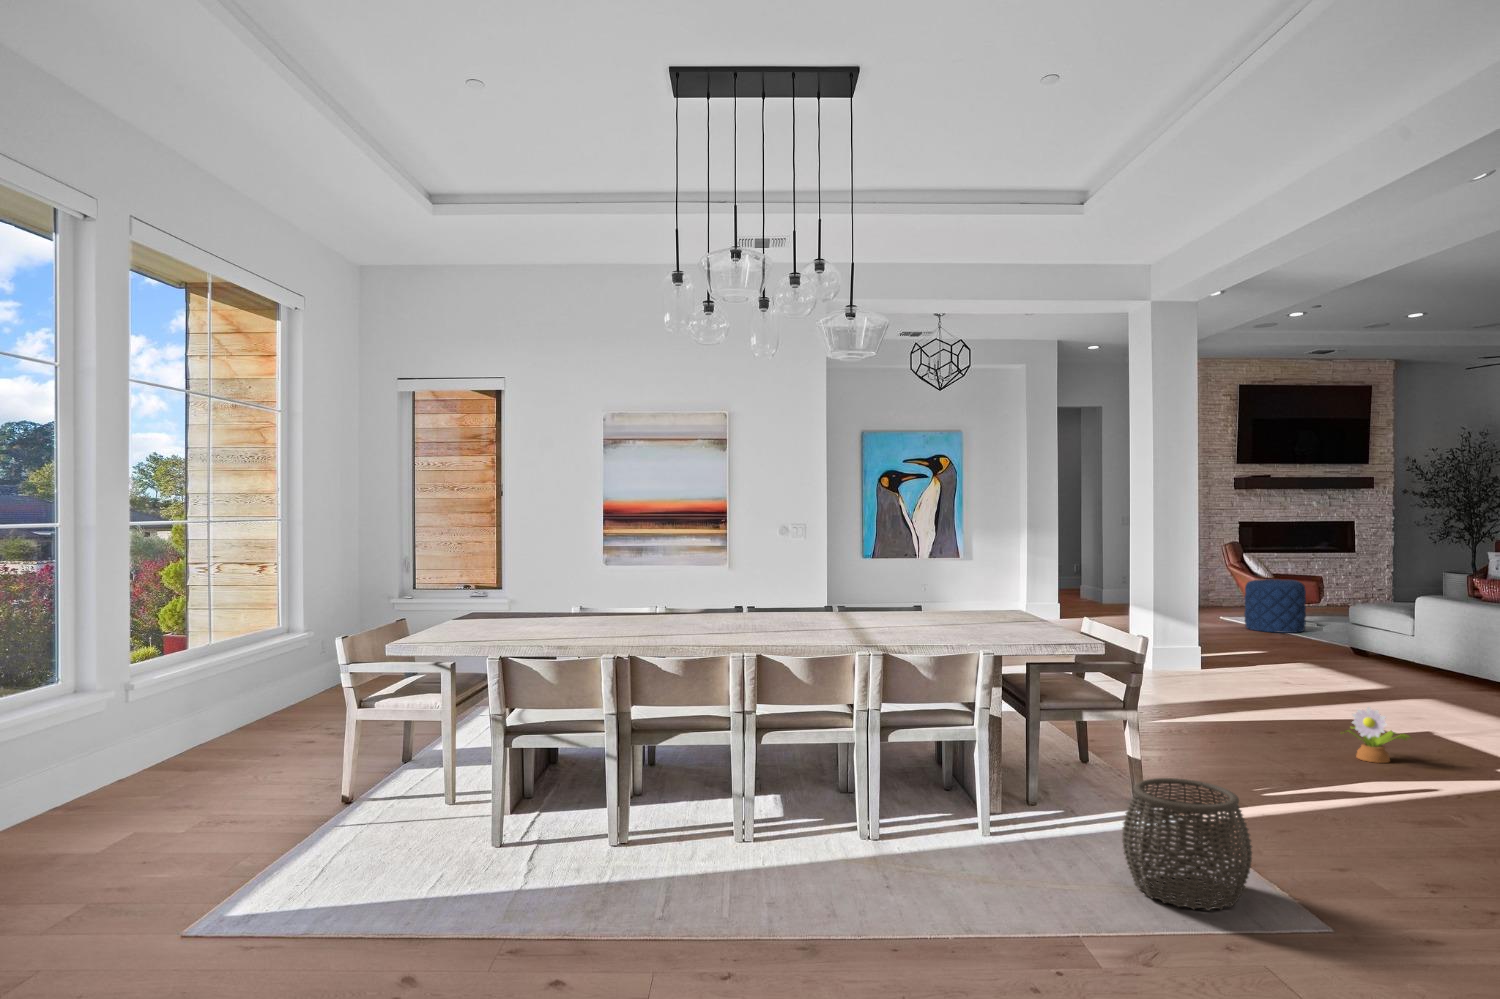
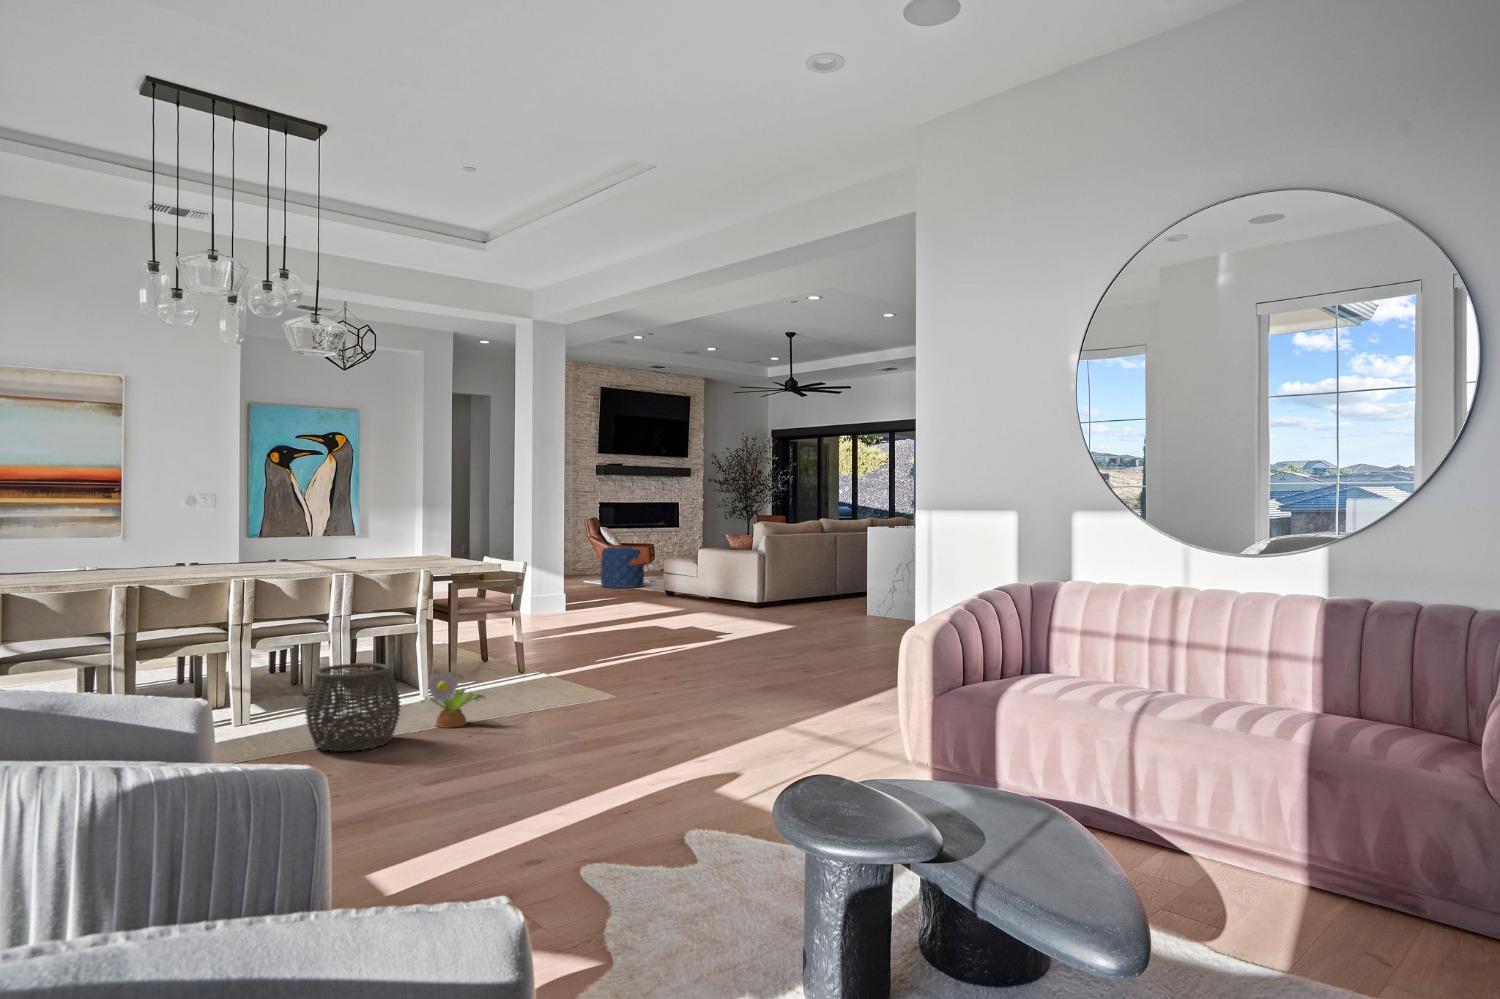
decorative plant: present [1341,707,1411,763] -> present [422,670,485,728]
woven basket: present [1122,778,1252,910] -> present [305,663,401,752]

